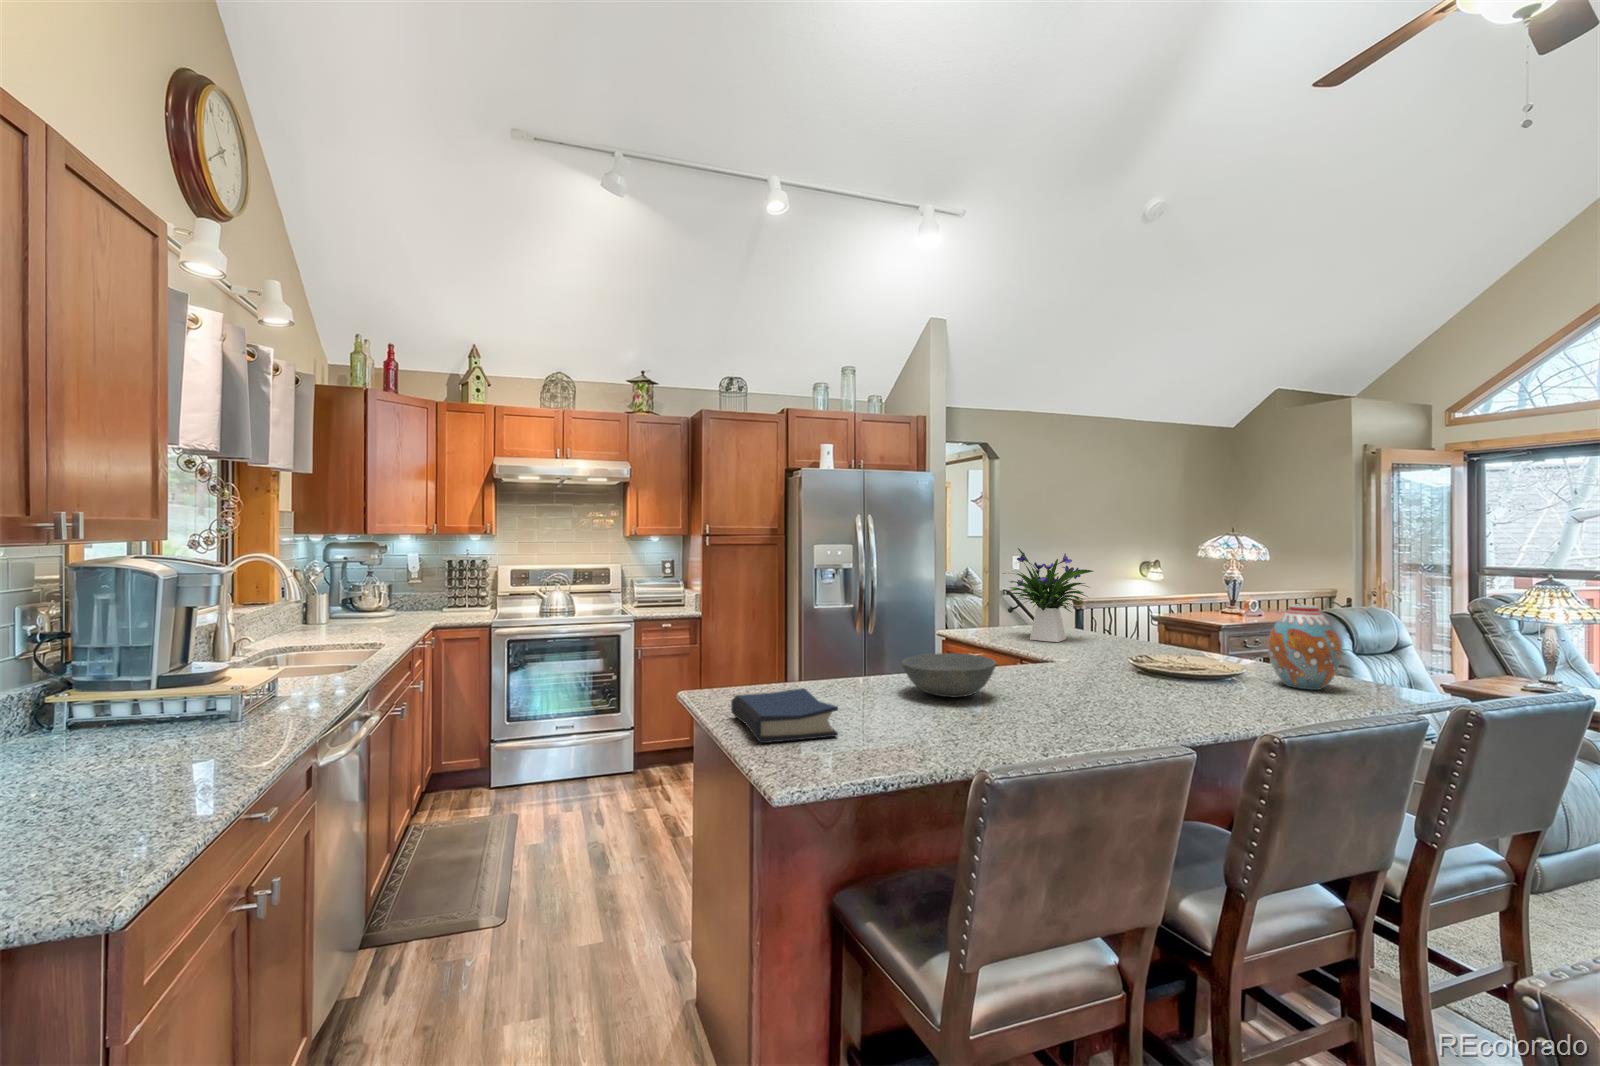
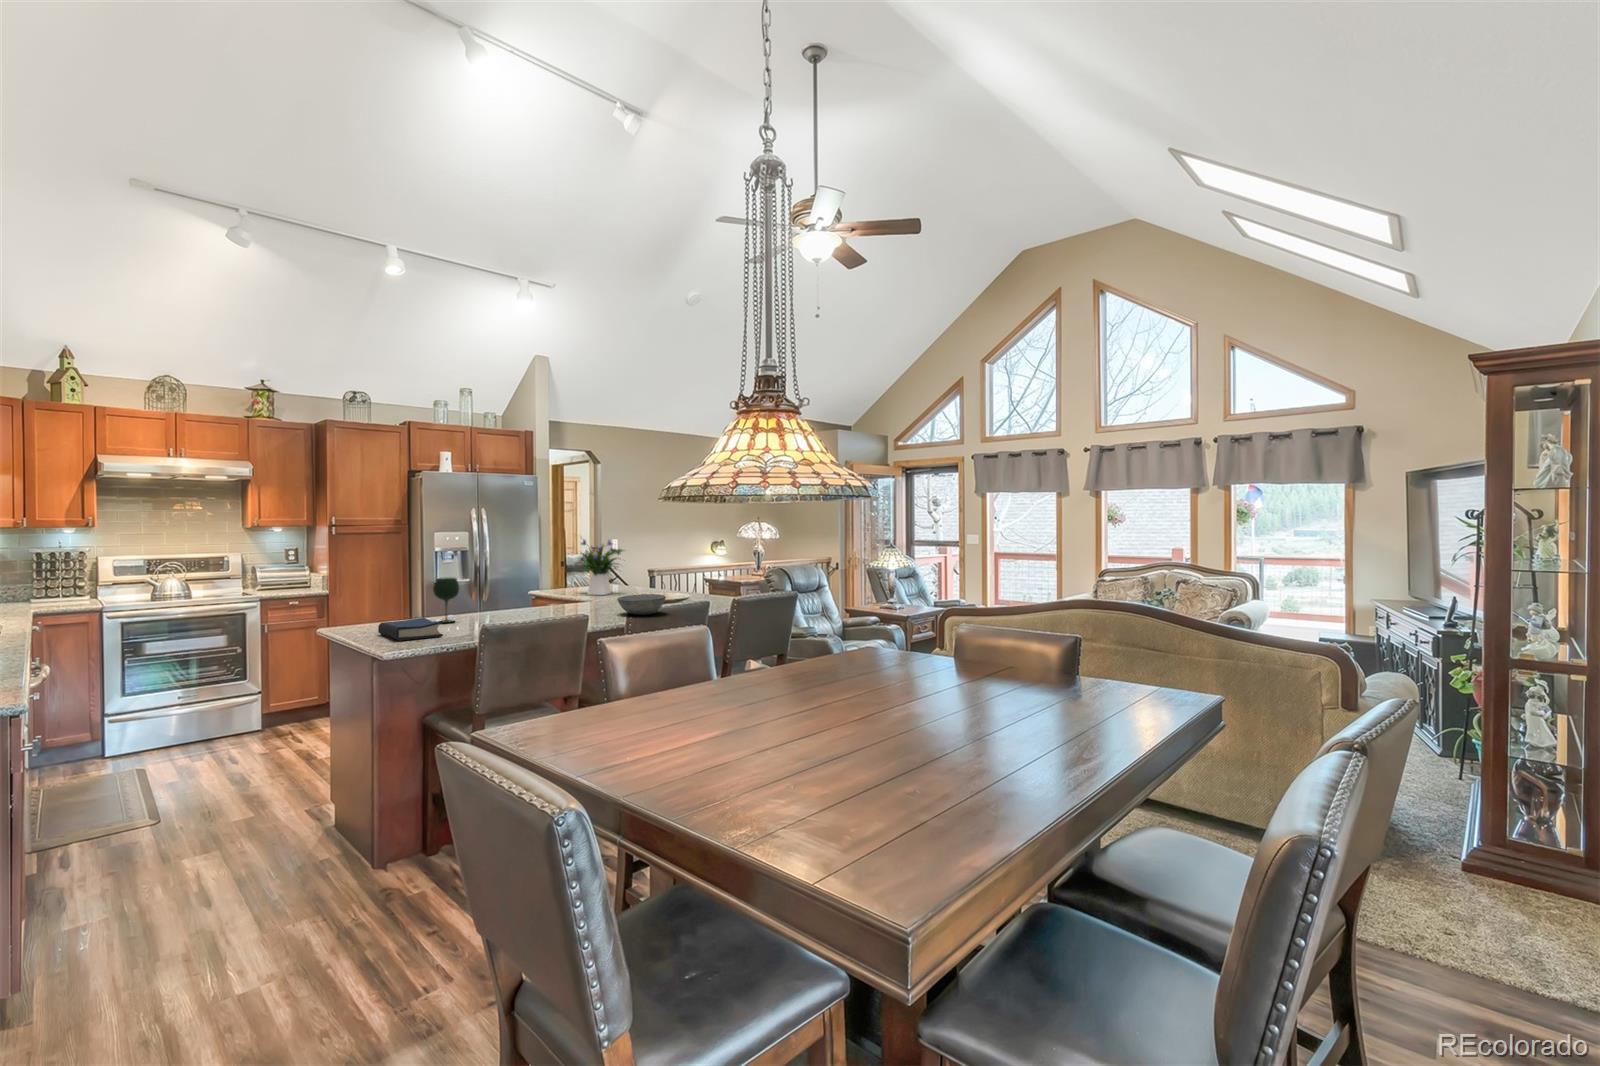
vase: present [1268,605,1342,690] -> none [694,565,724,607]
wine glass: none [818,613,859,693] -> present [433,578,459,623]
bowl: present [901,653,996,697] -> present [617,594,666,615]

